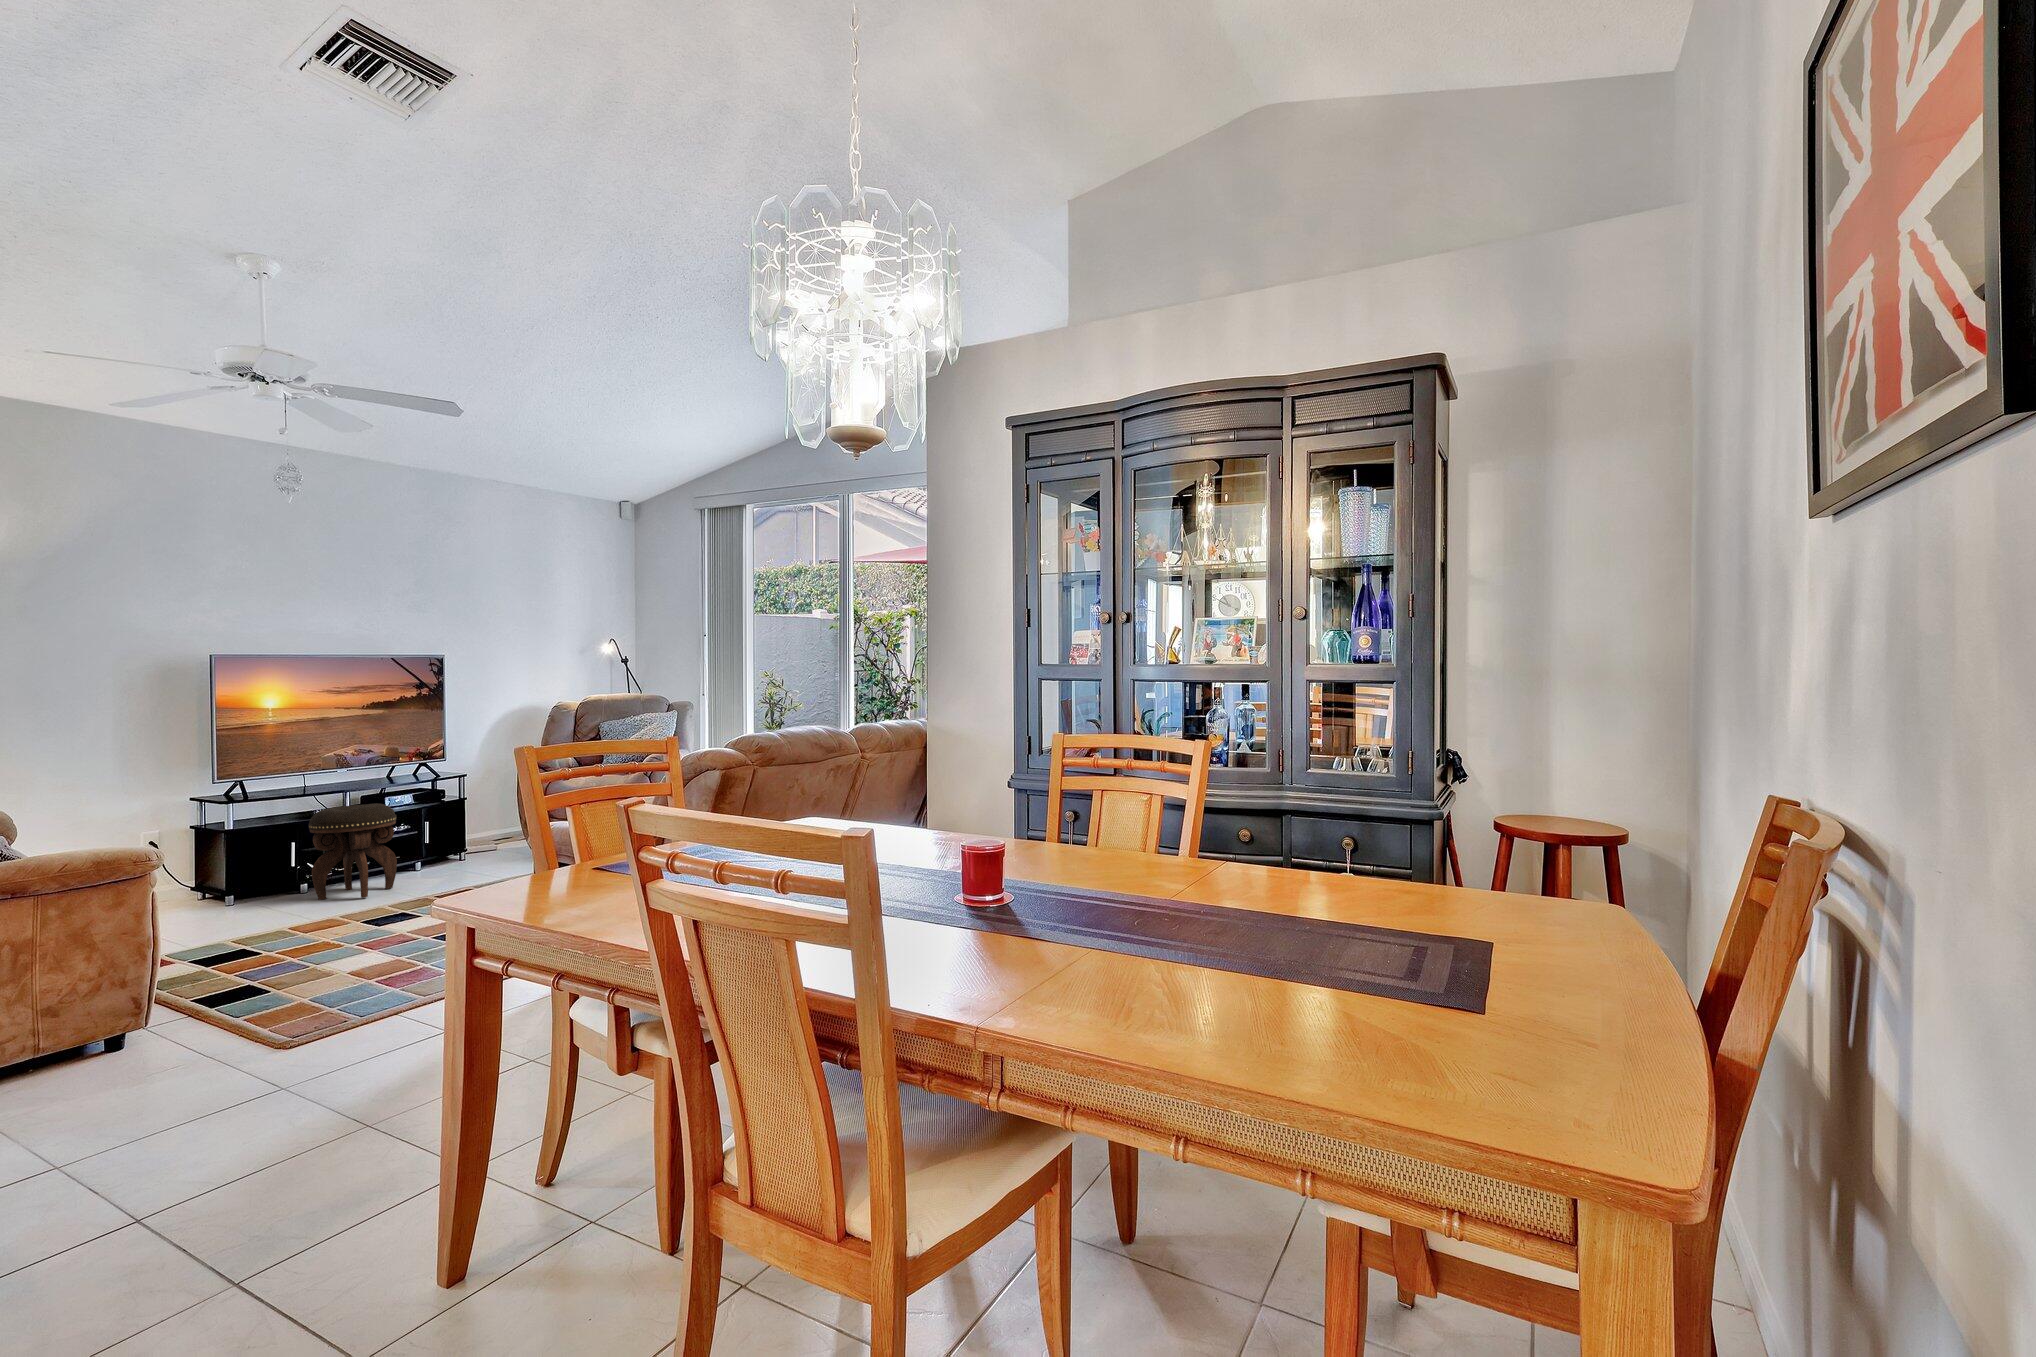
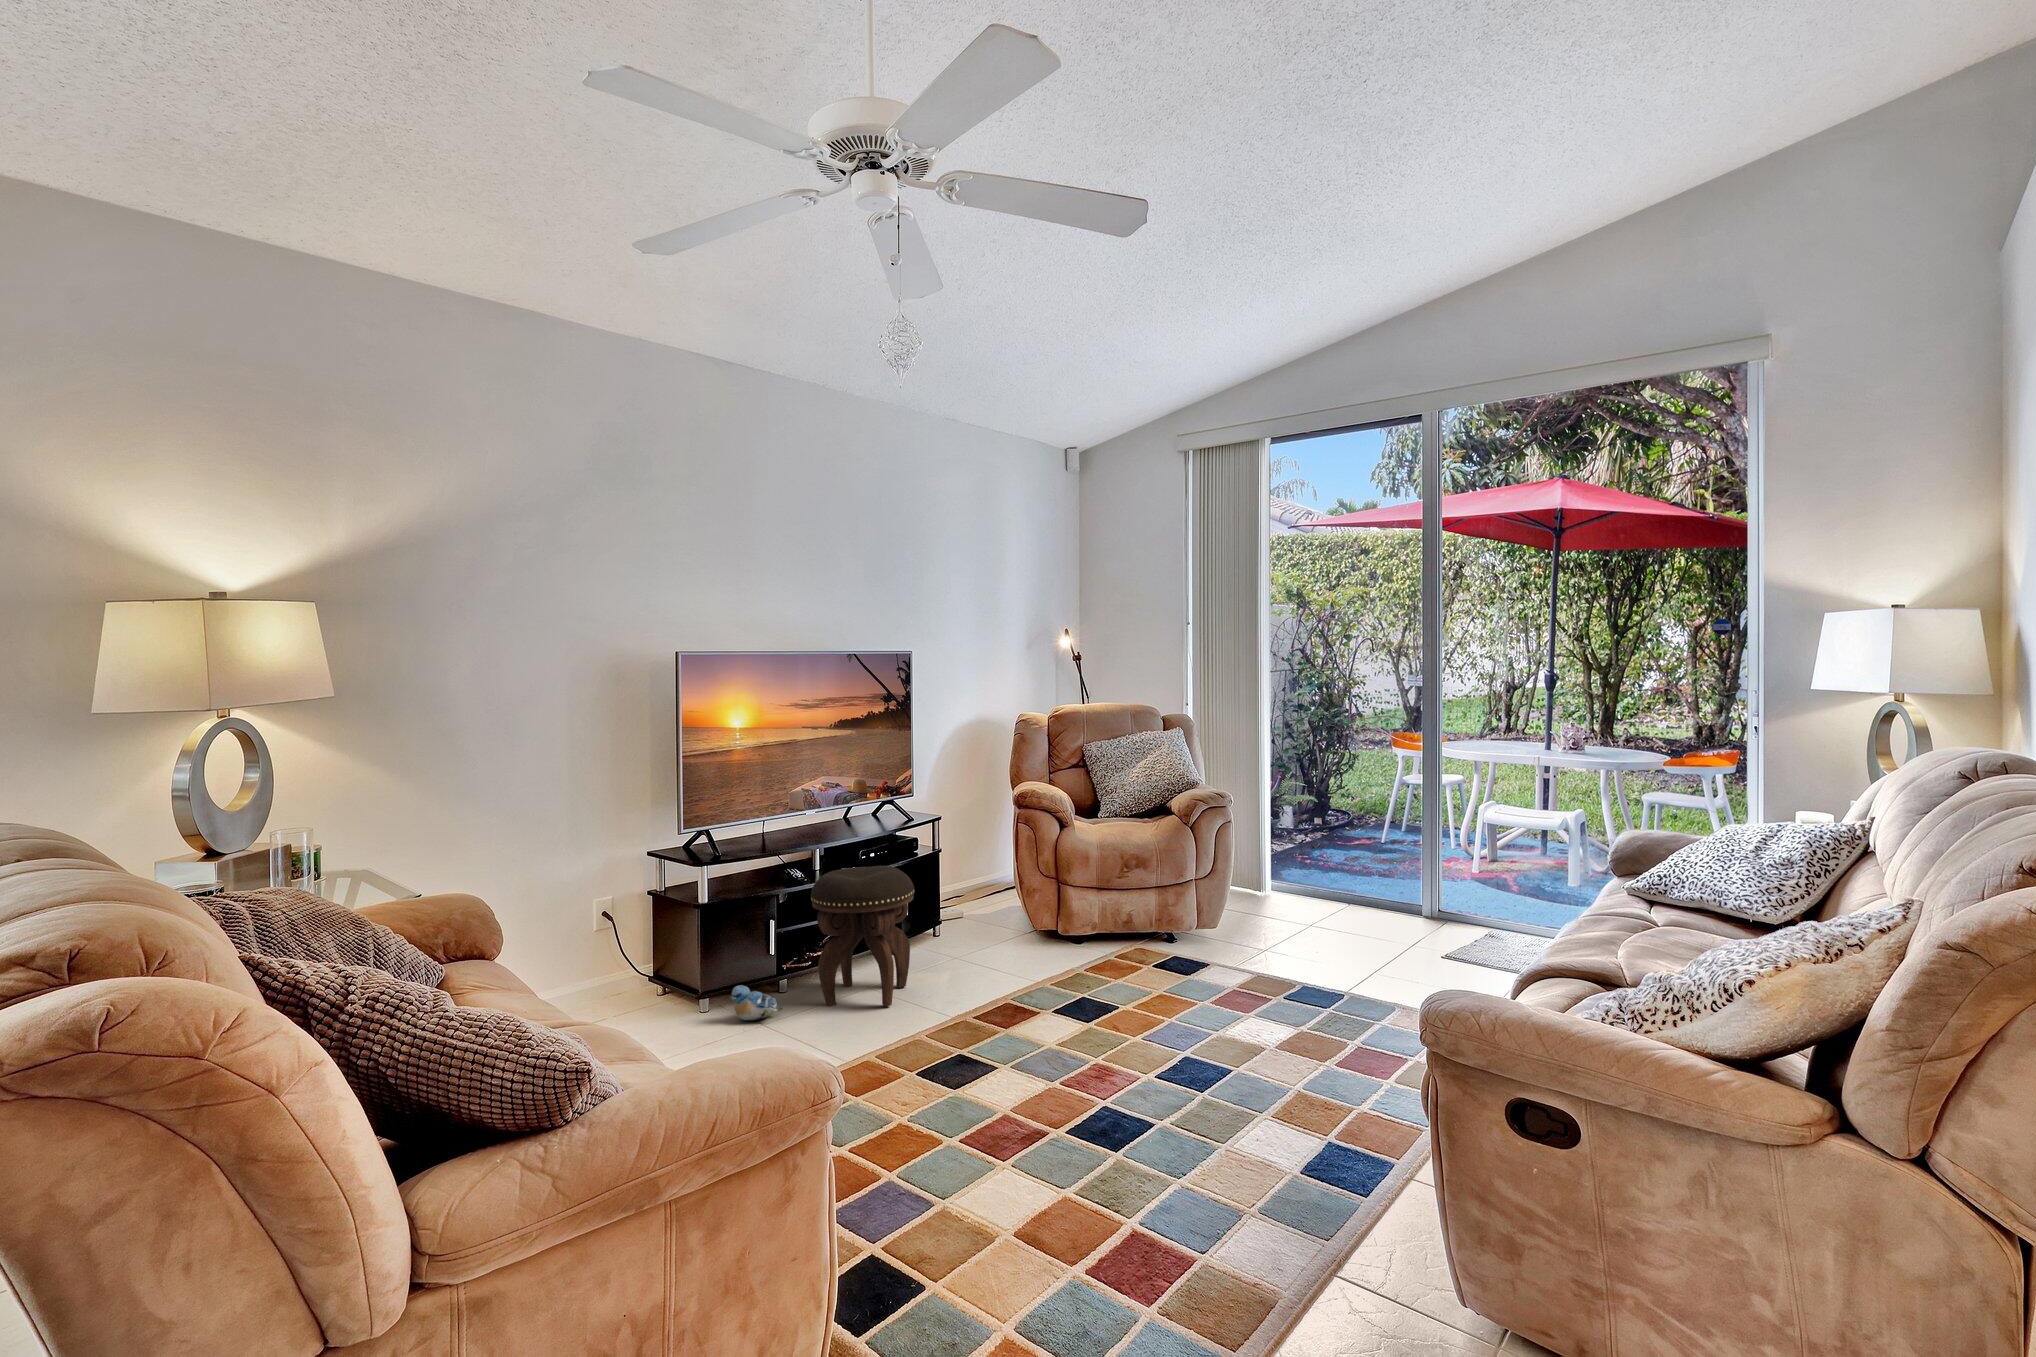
plush toy: none [231,884,277,909] -> present [730,985,783,1020]

